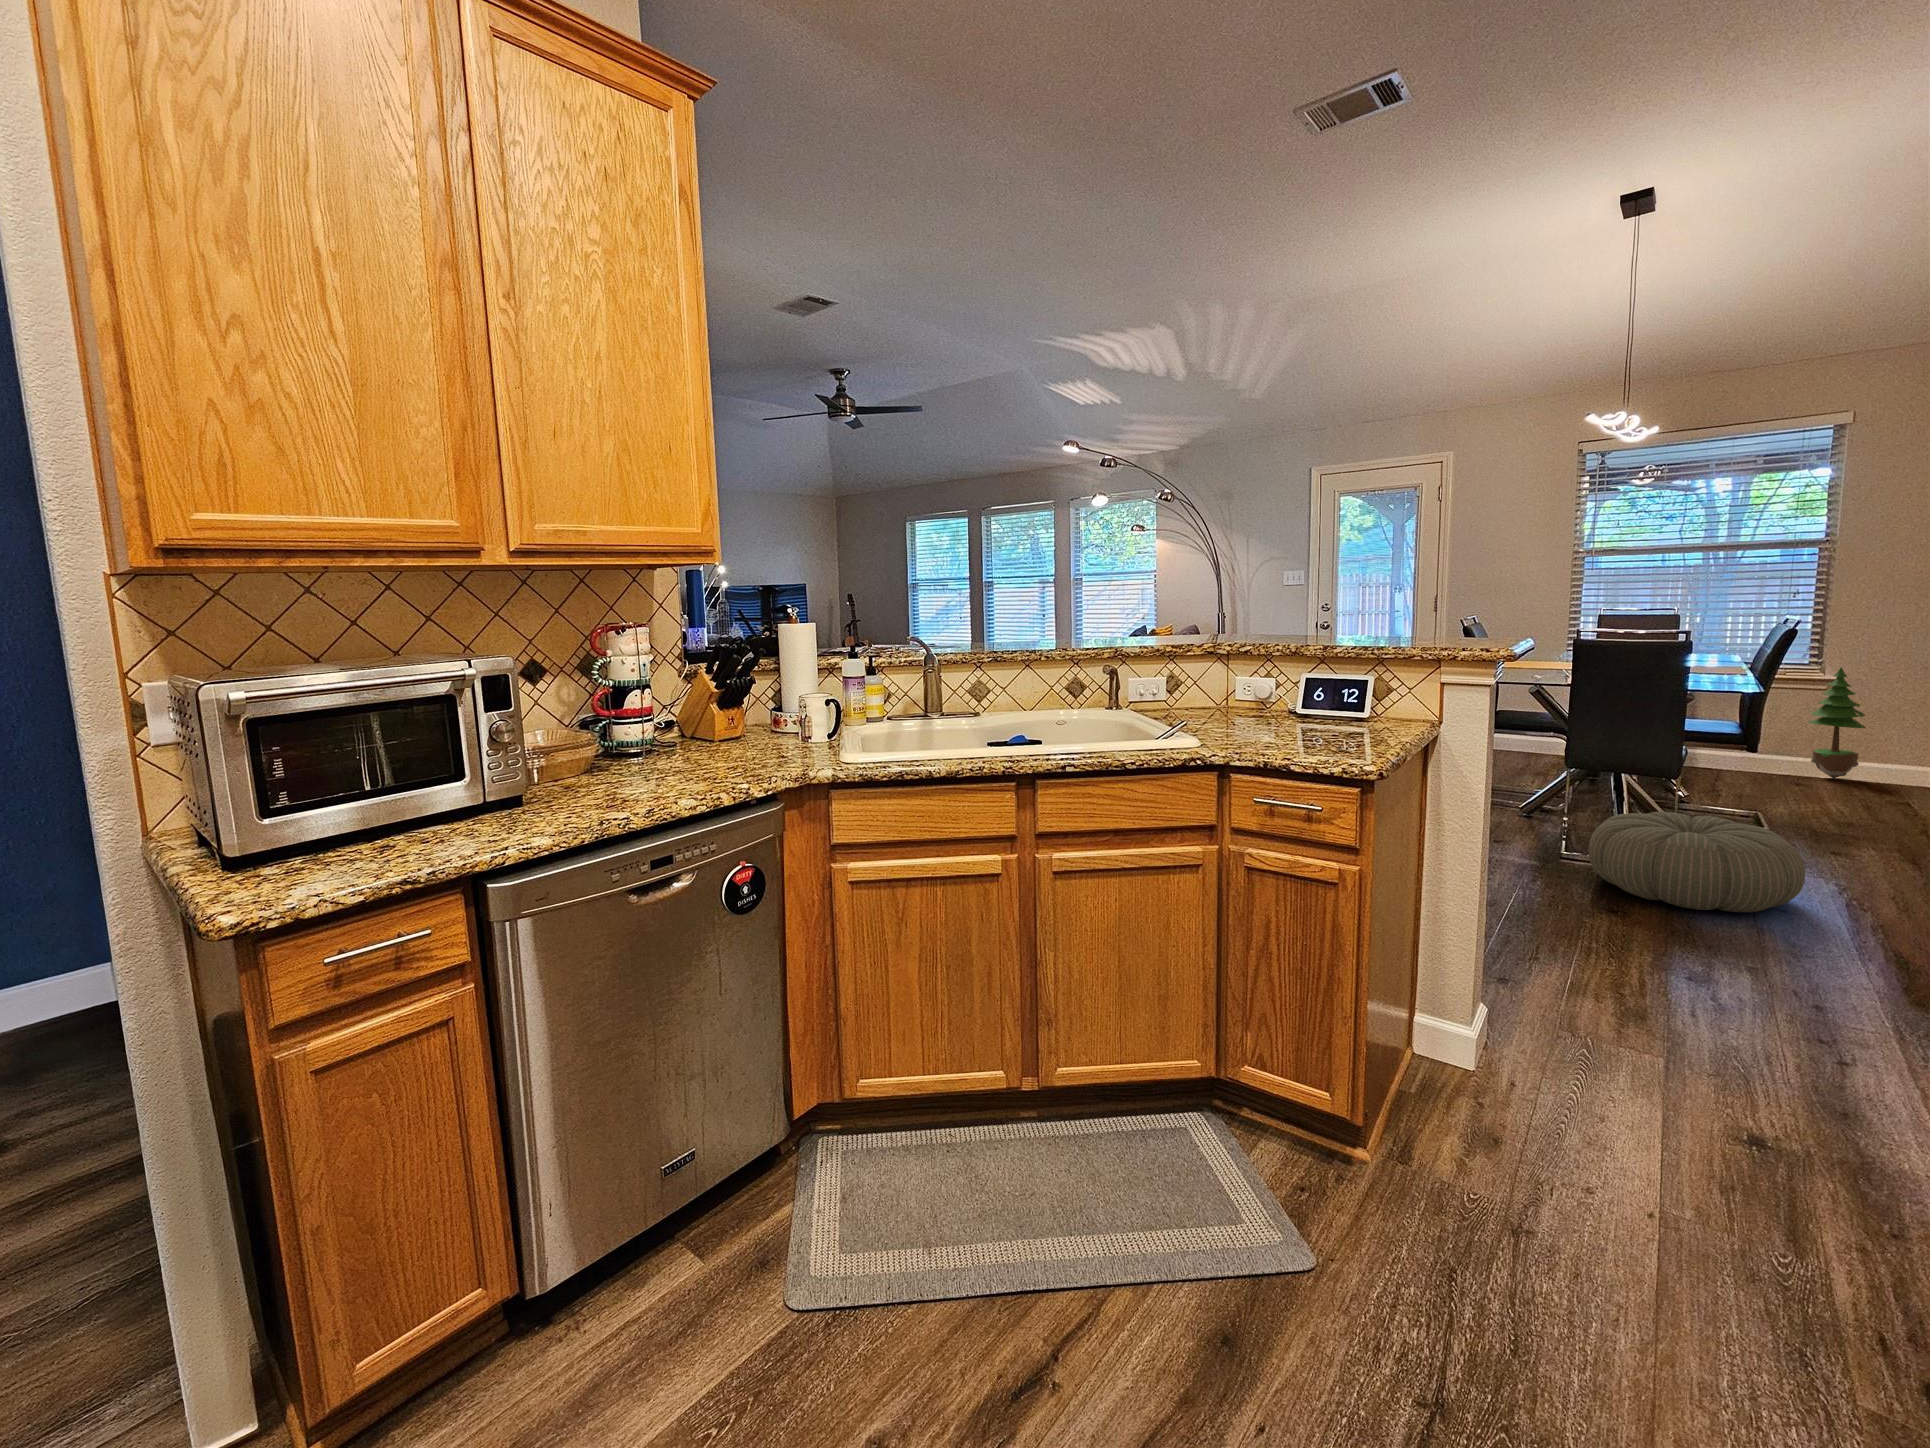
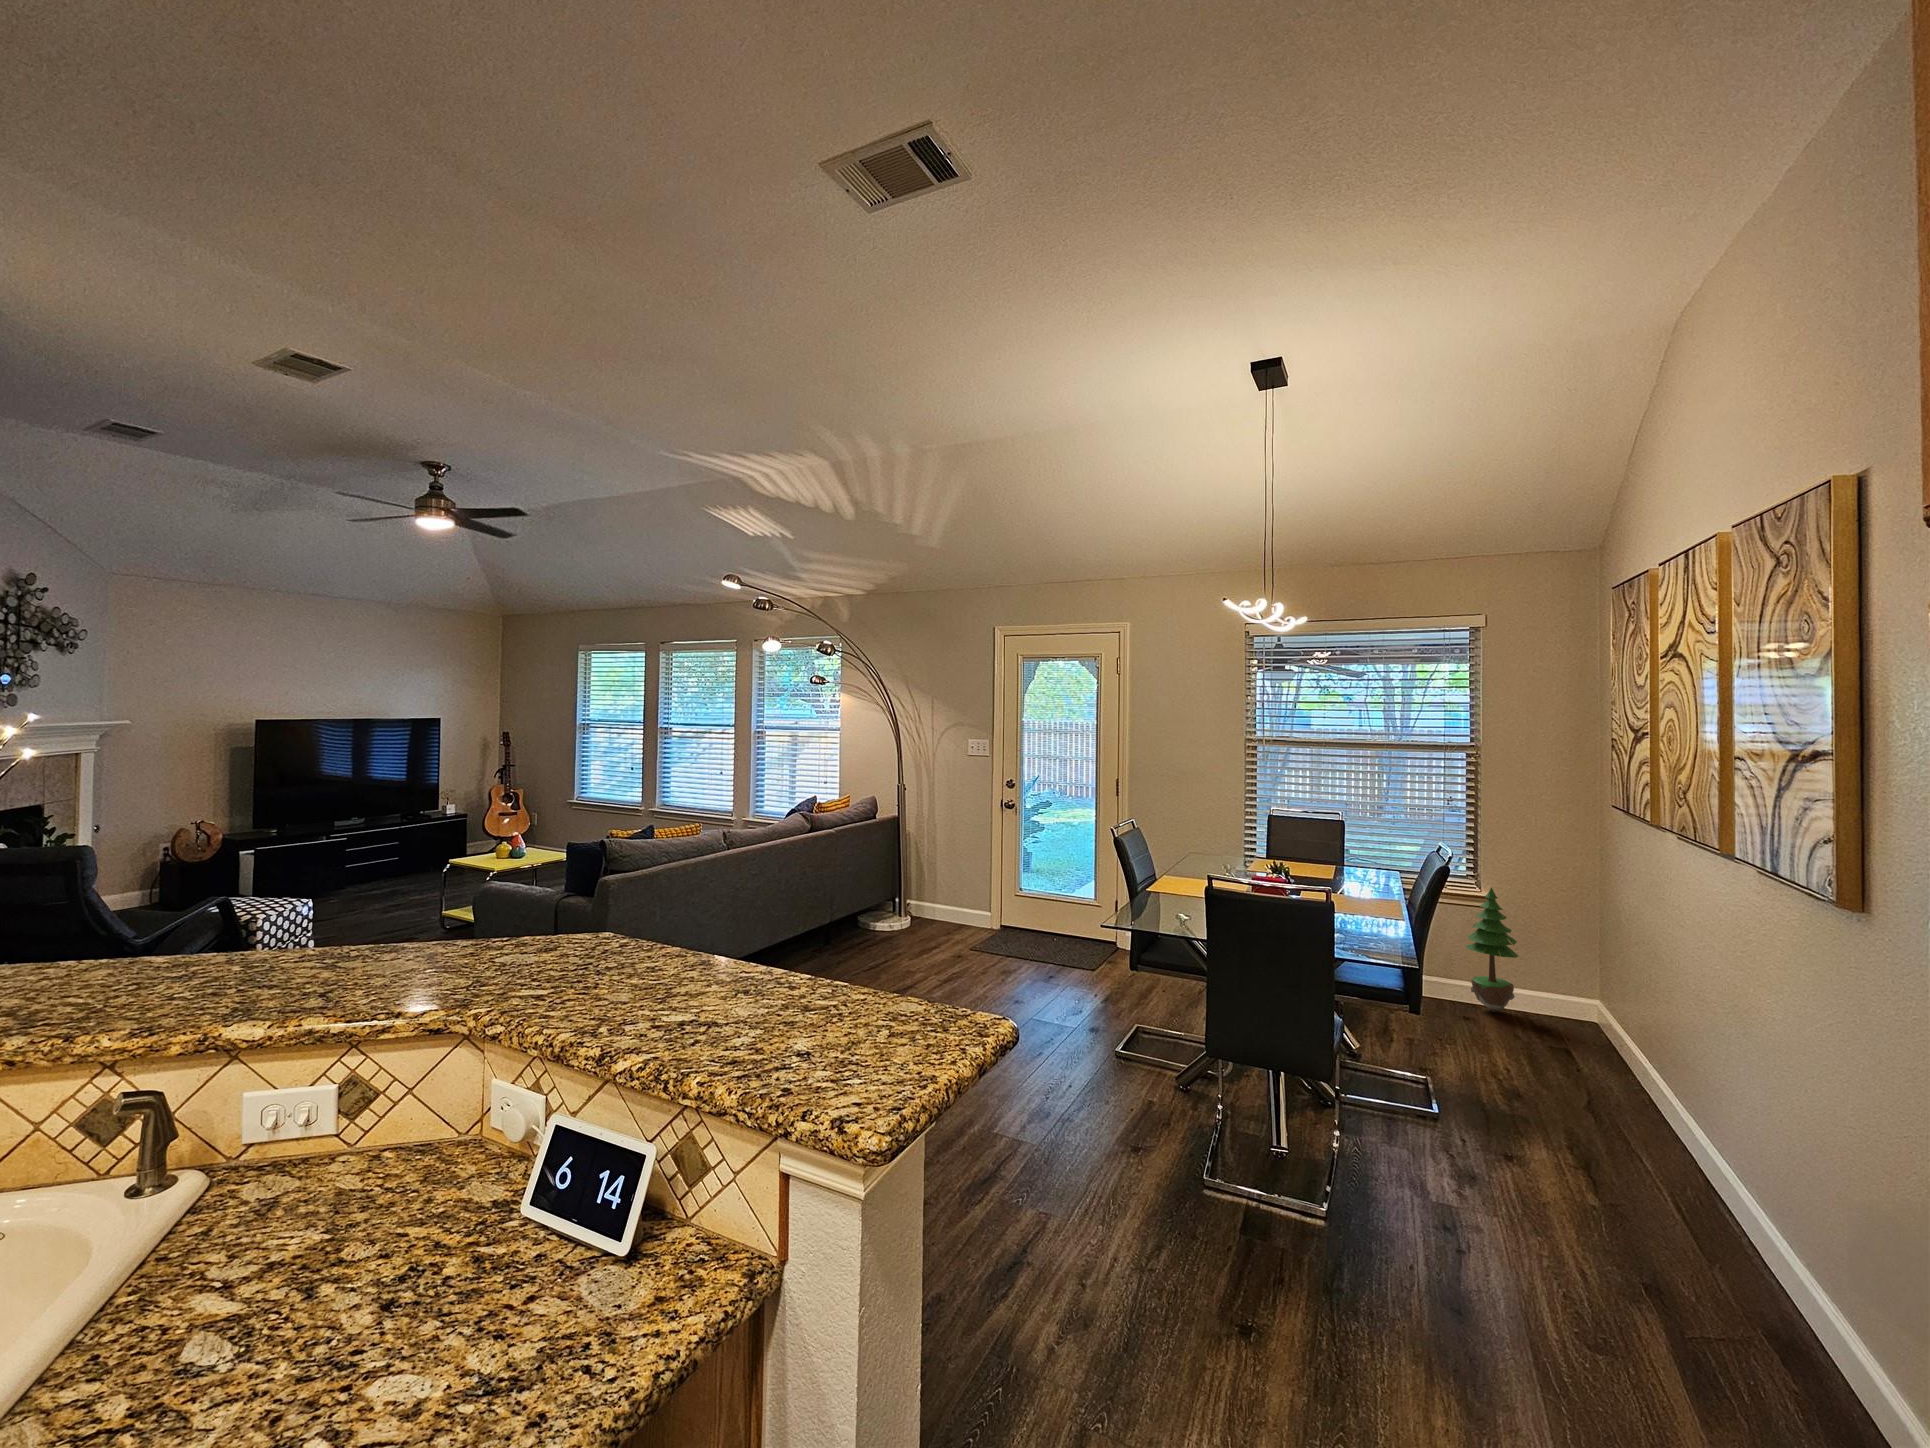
pouf: present [1588,812,1805,912] -> none [1230,1127,1486,1325]

